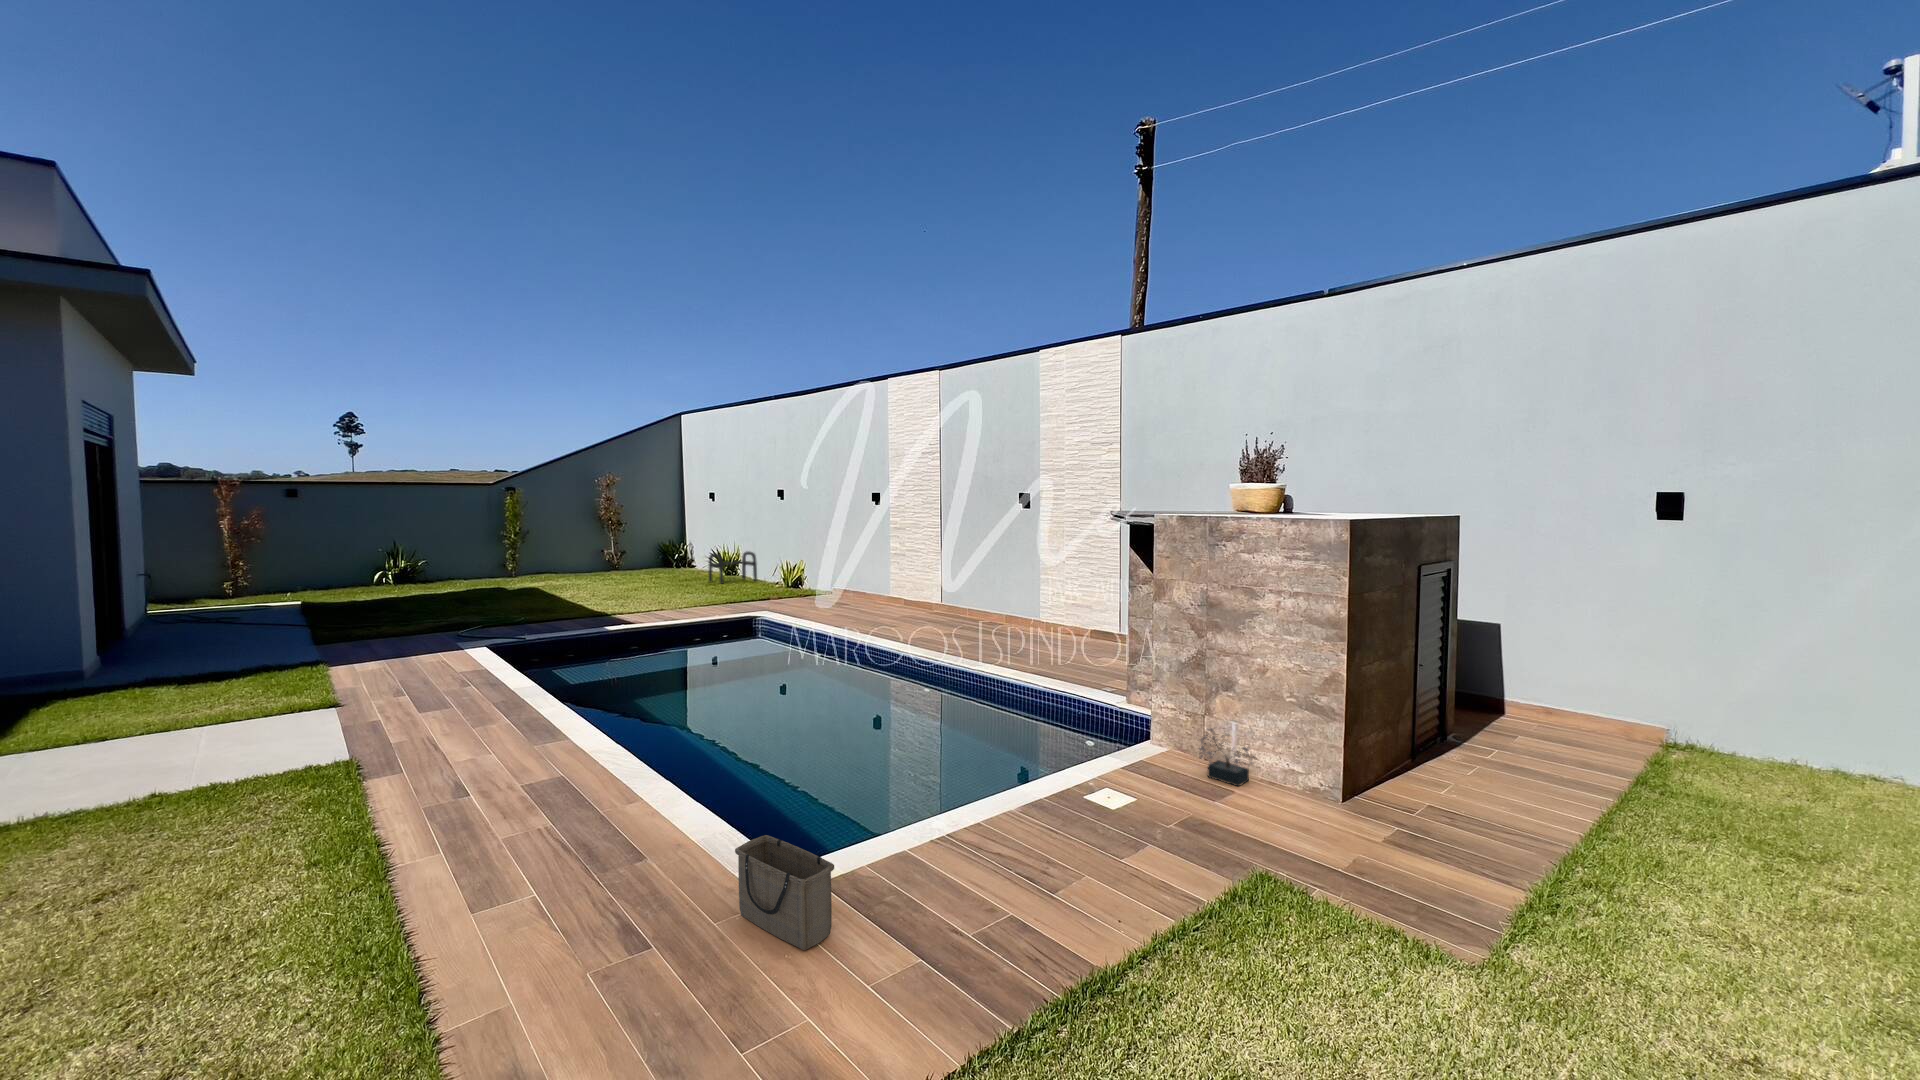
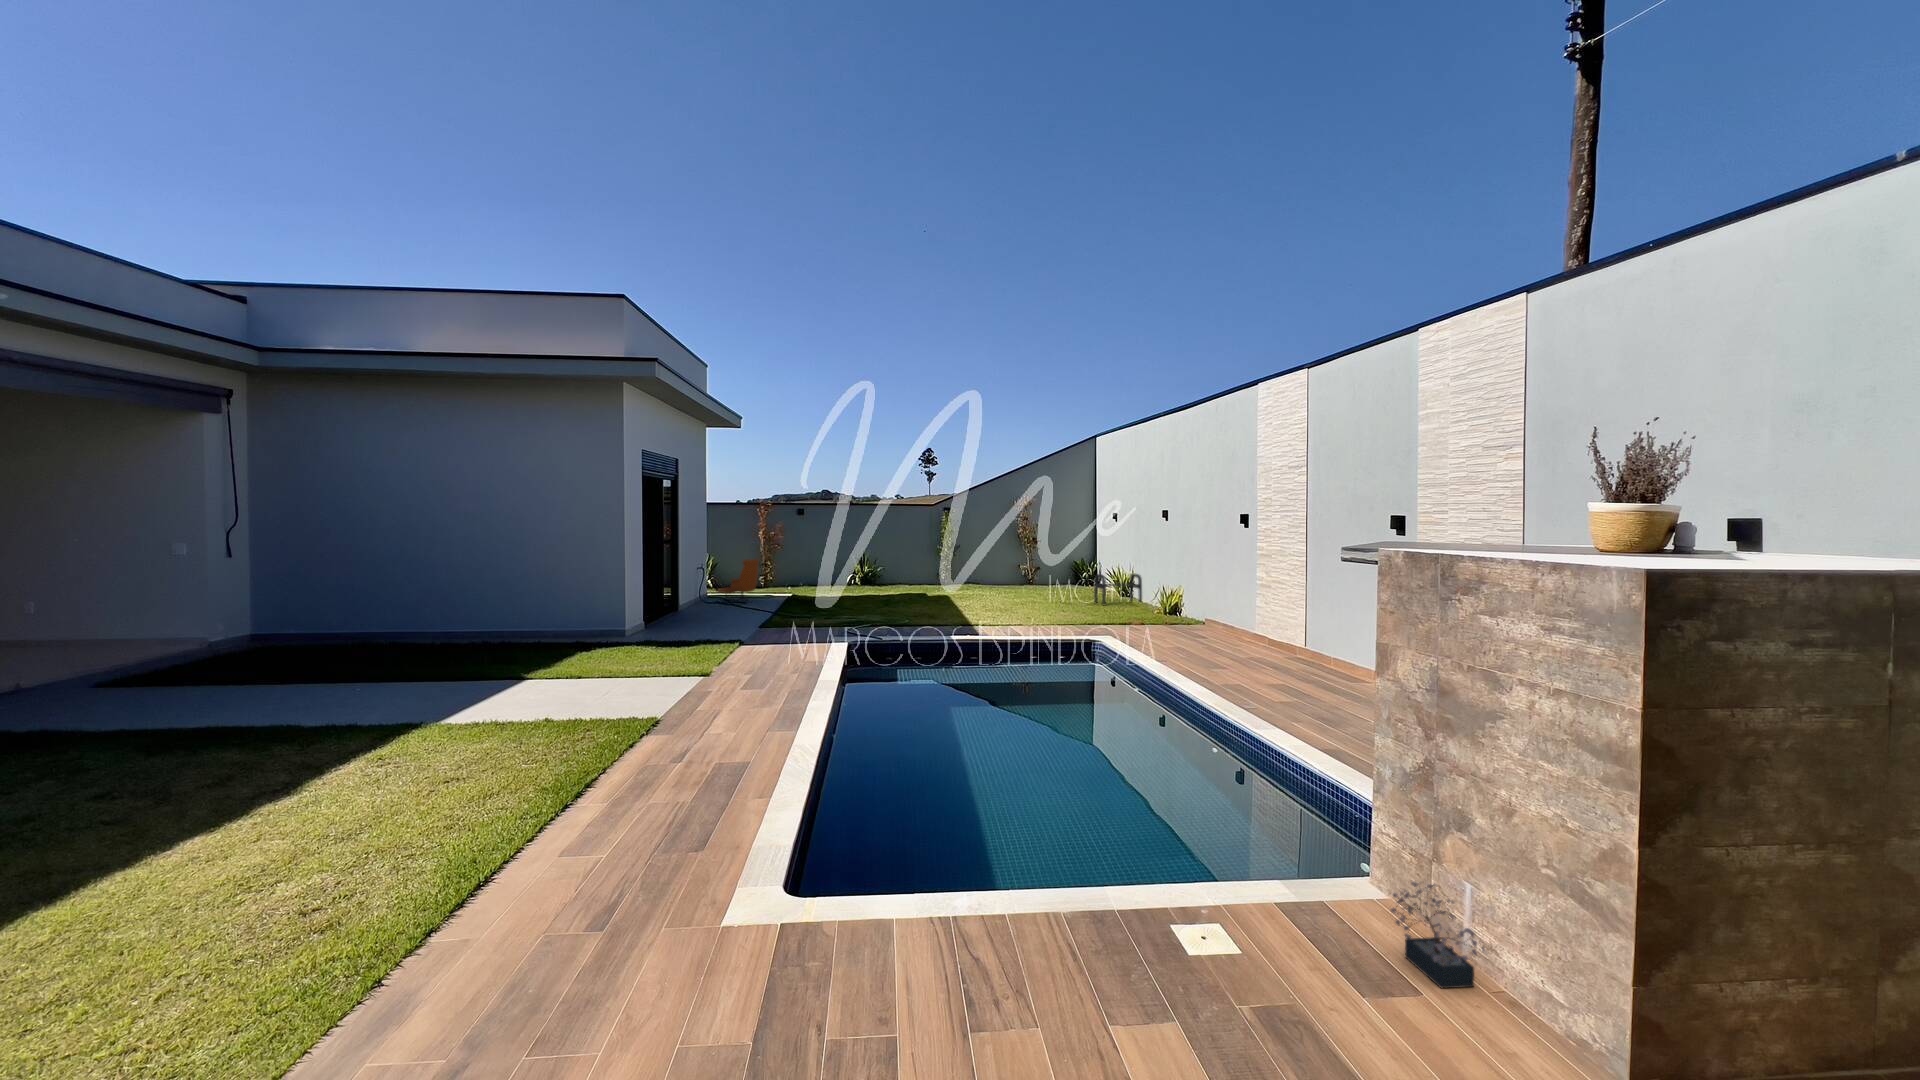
lounge chair: none [150,554,241,619] -> present [717,559,759,601]
basket: present [735,835,834,950] -> none [708,843,761,959]

